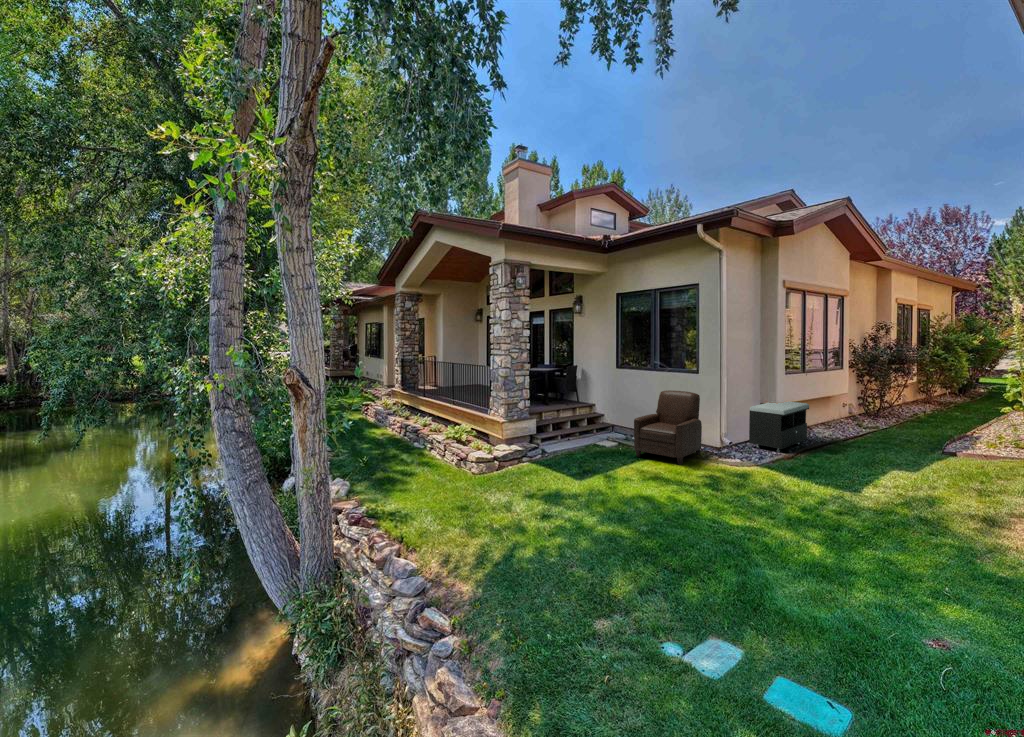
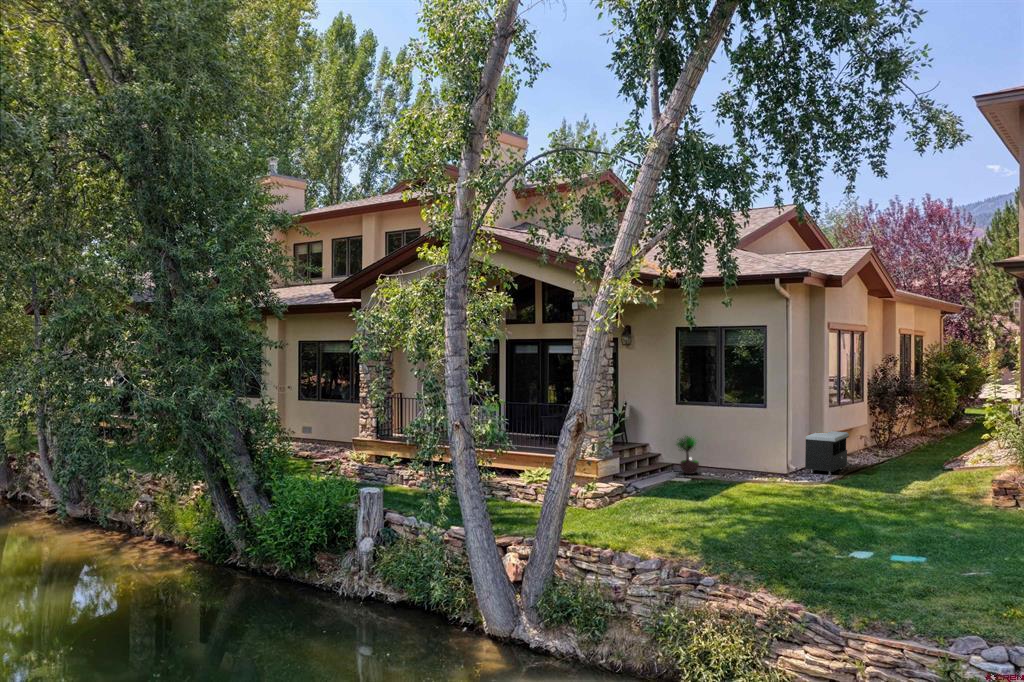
chair: present [634,390,702,465] -> none [721,422,774,486]
potted tree: none [600,399,629,442] -> present [676,436,699,474]

